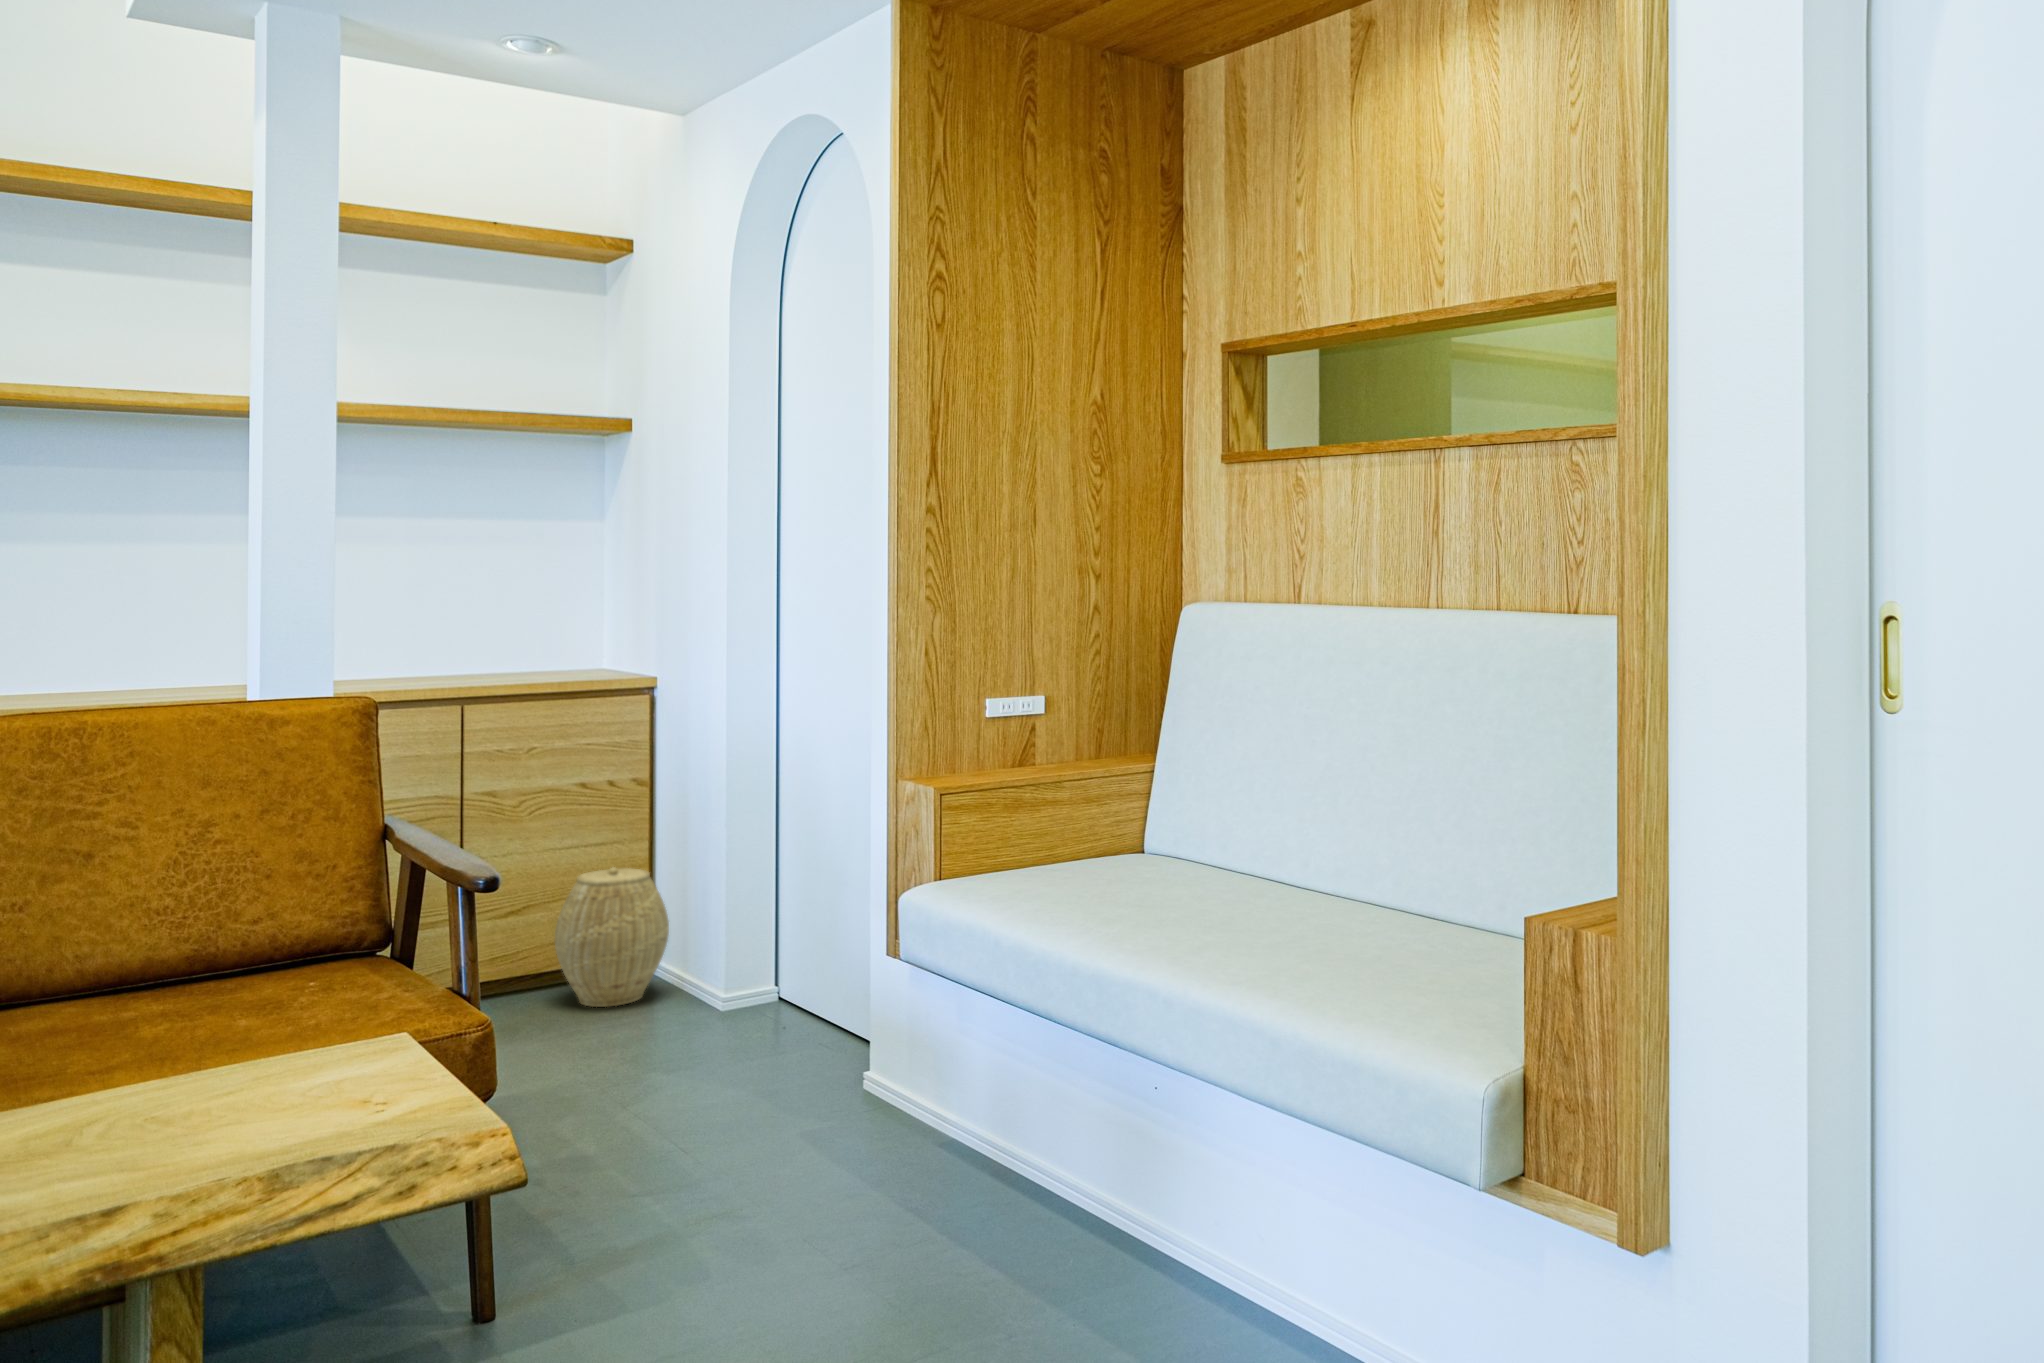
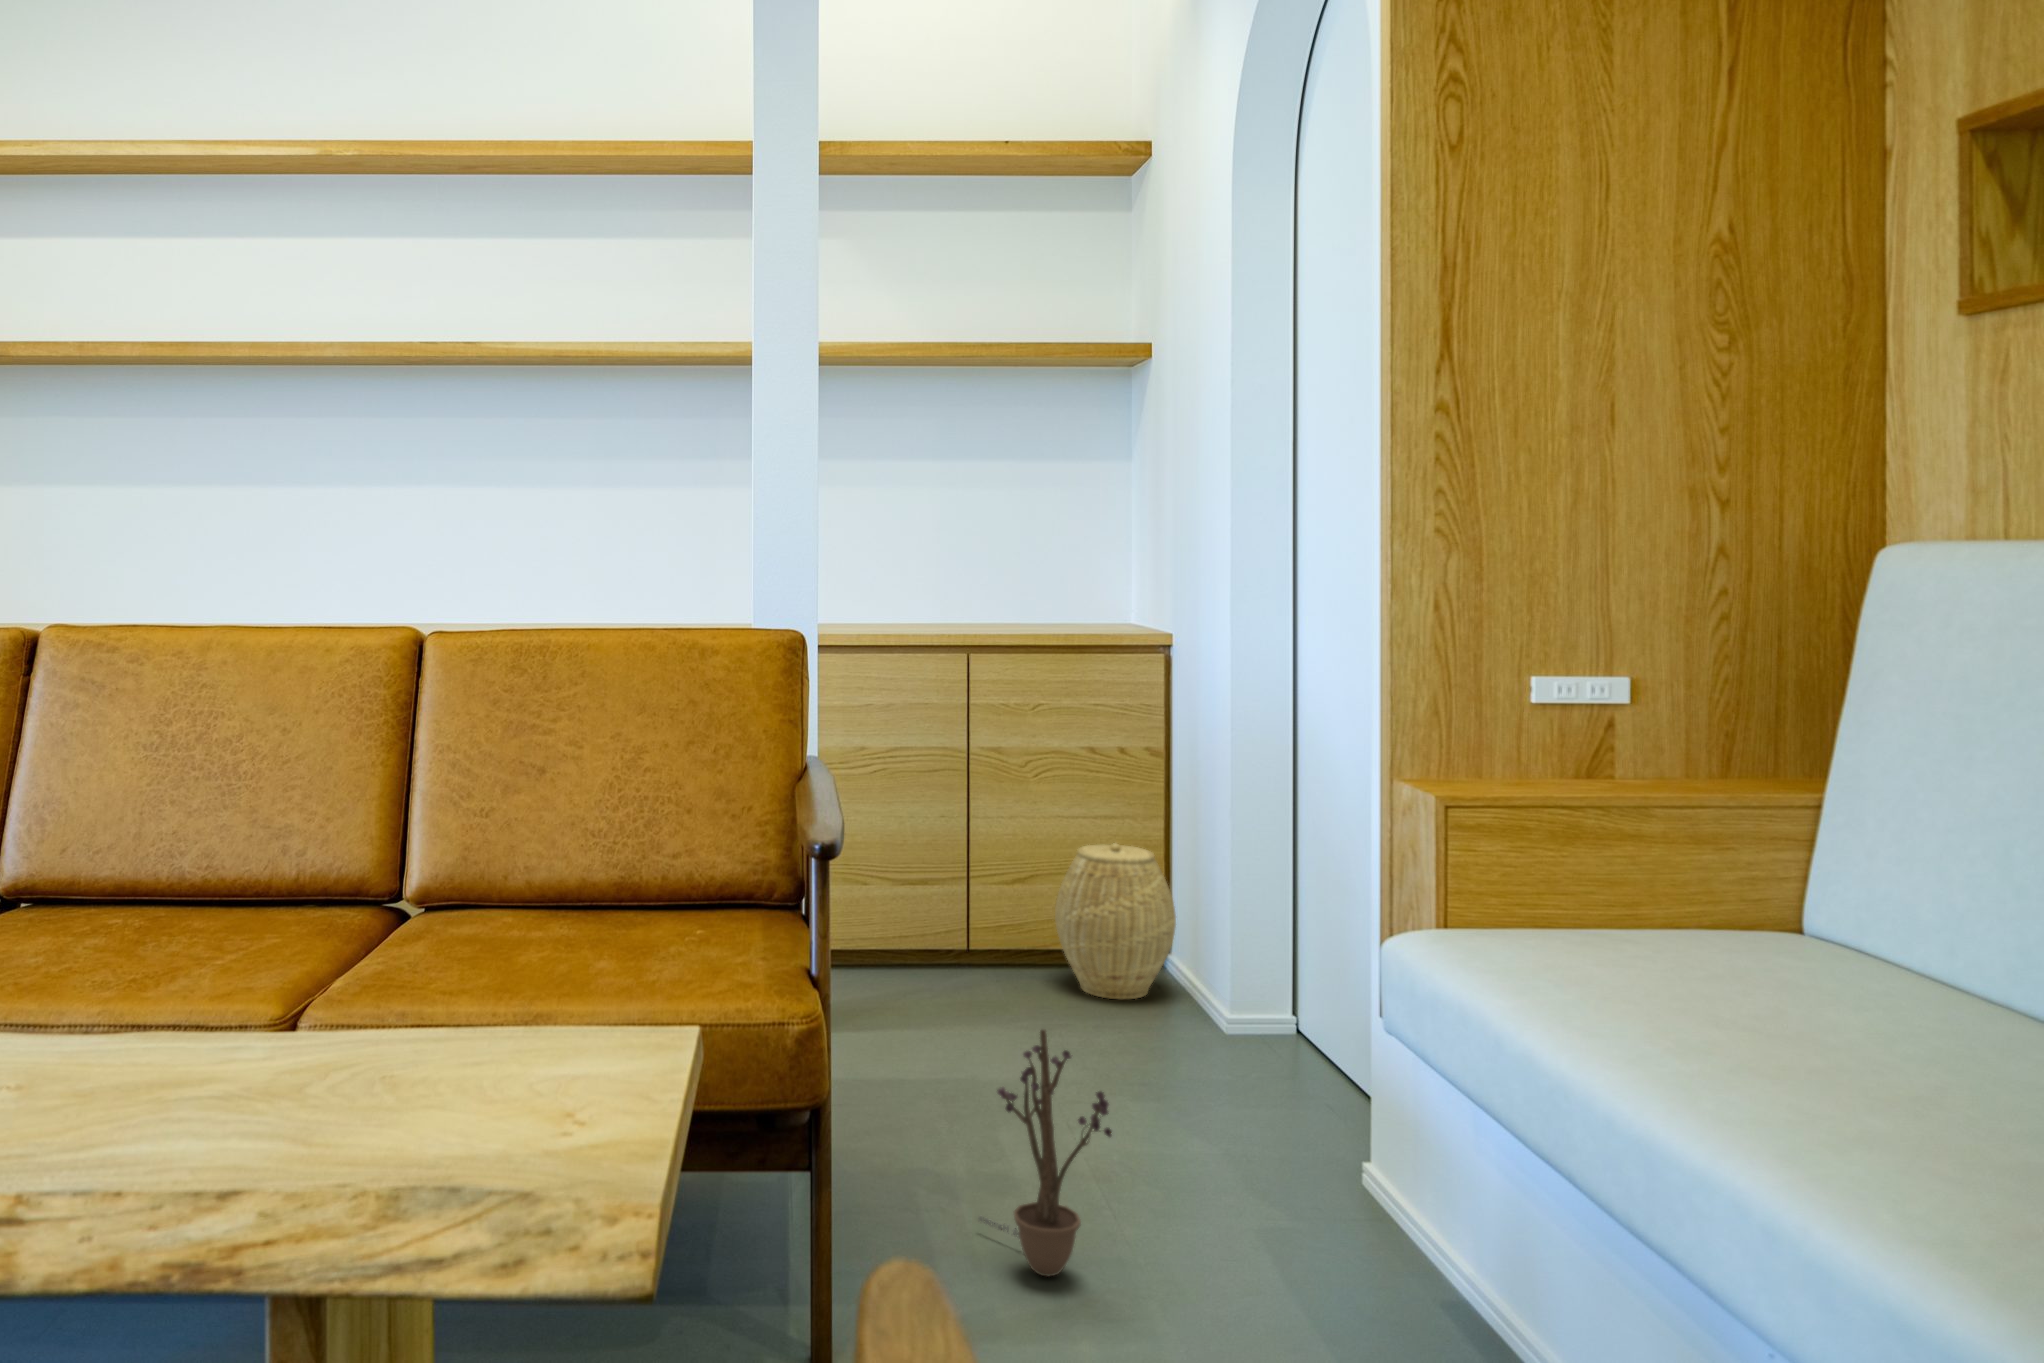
decorative plant: none [577,1013,708,1211] -> present [979,1029,1112,1276]

